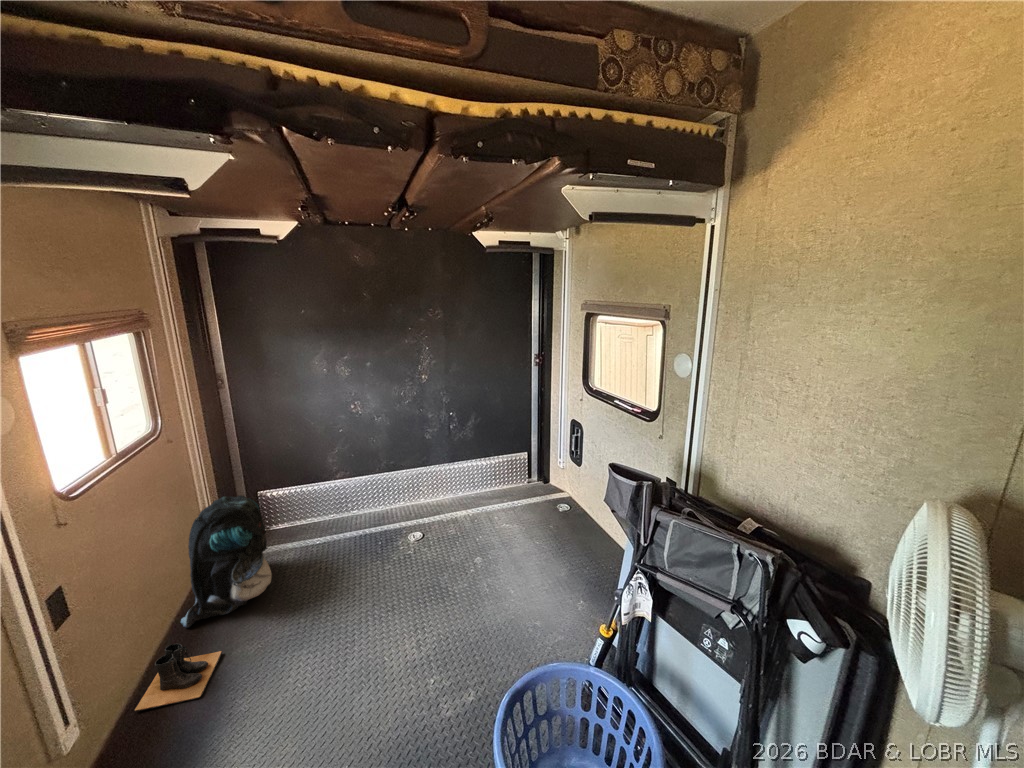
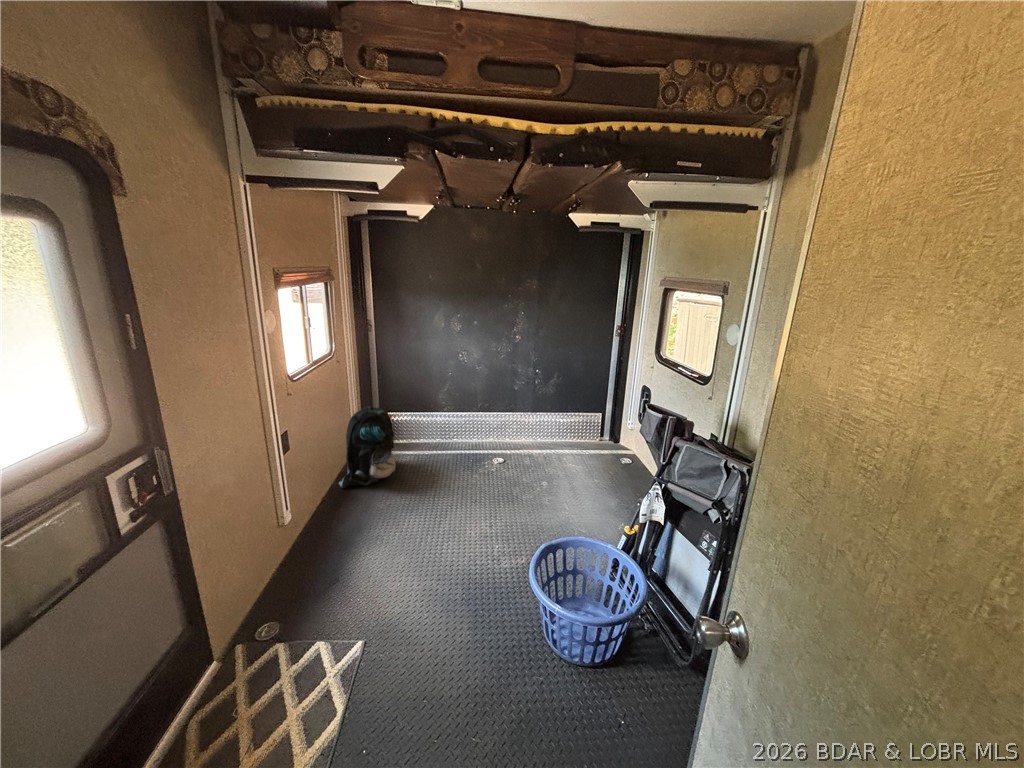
boots: present [134,644,222,711] -> none [315,491,364,526]

